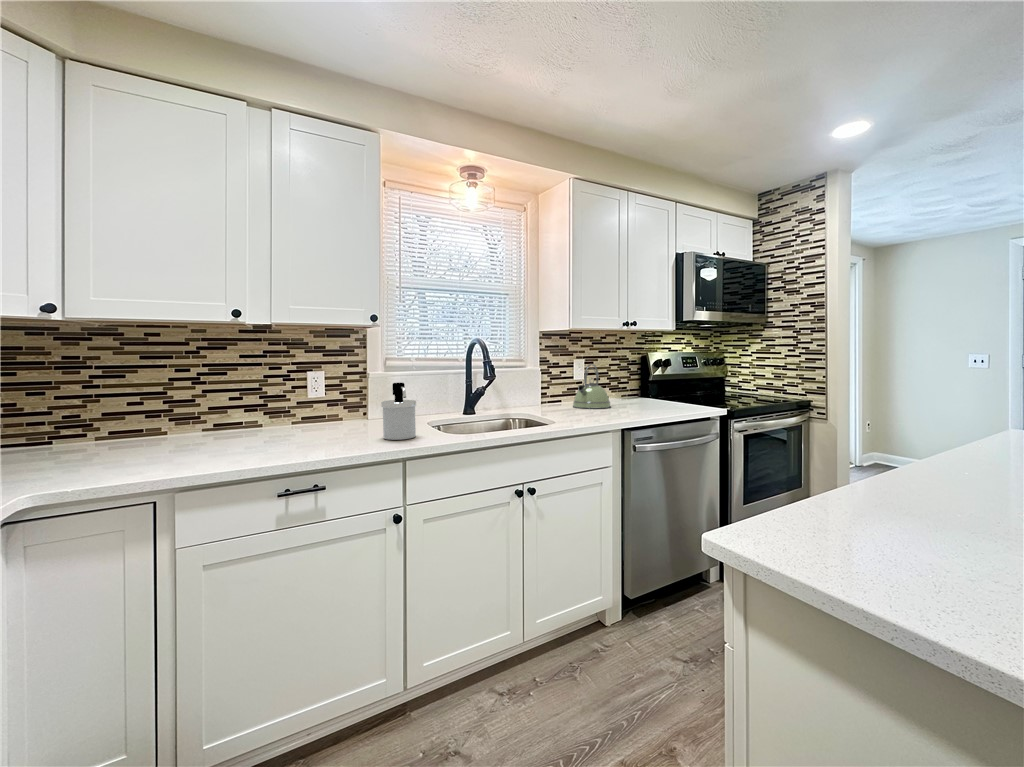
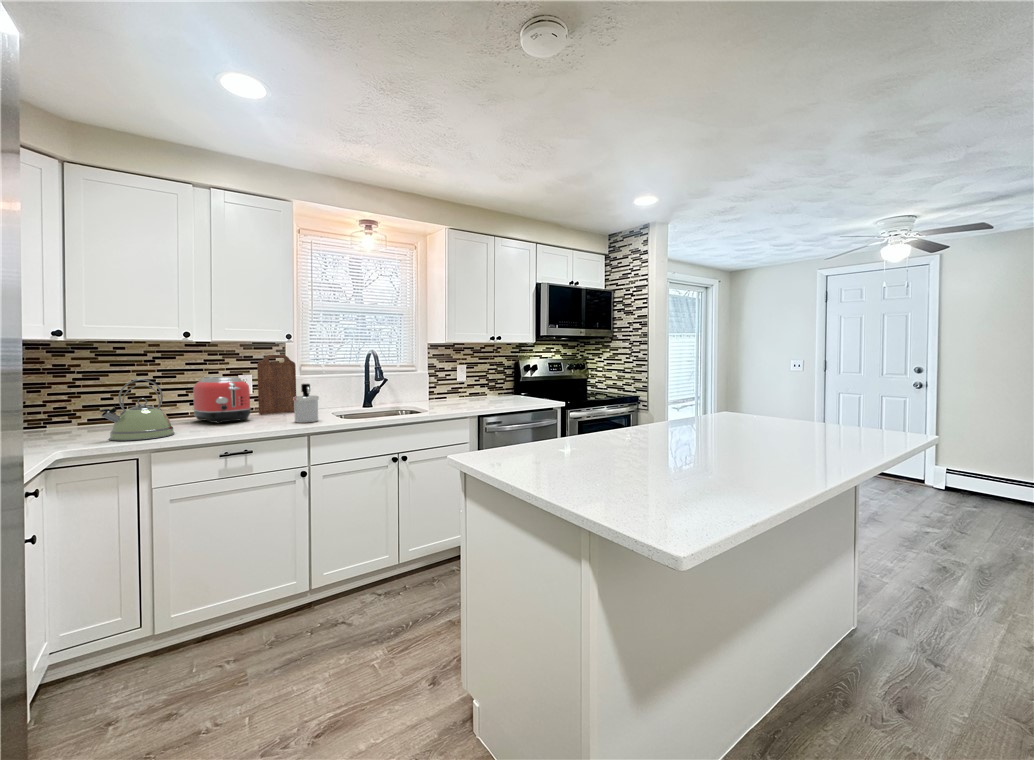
cutting board: none [332,345,382,424] -> present [257,355,296,414]
kettle: present [573,364,611,408] -> present [100,379,175,441]
toaster: none [247,374,324,440] -> present [193,377,251,423]

